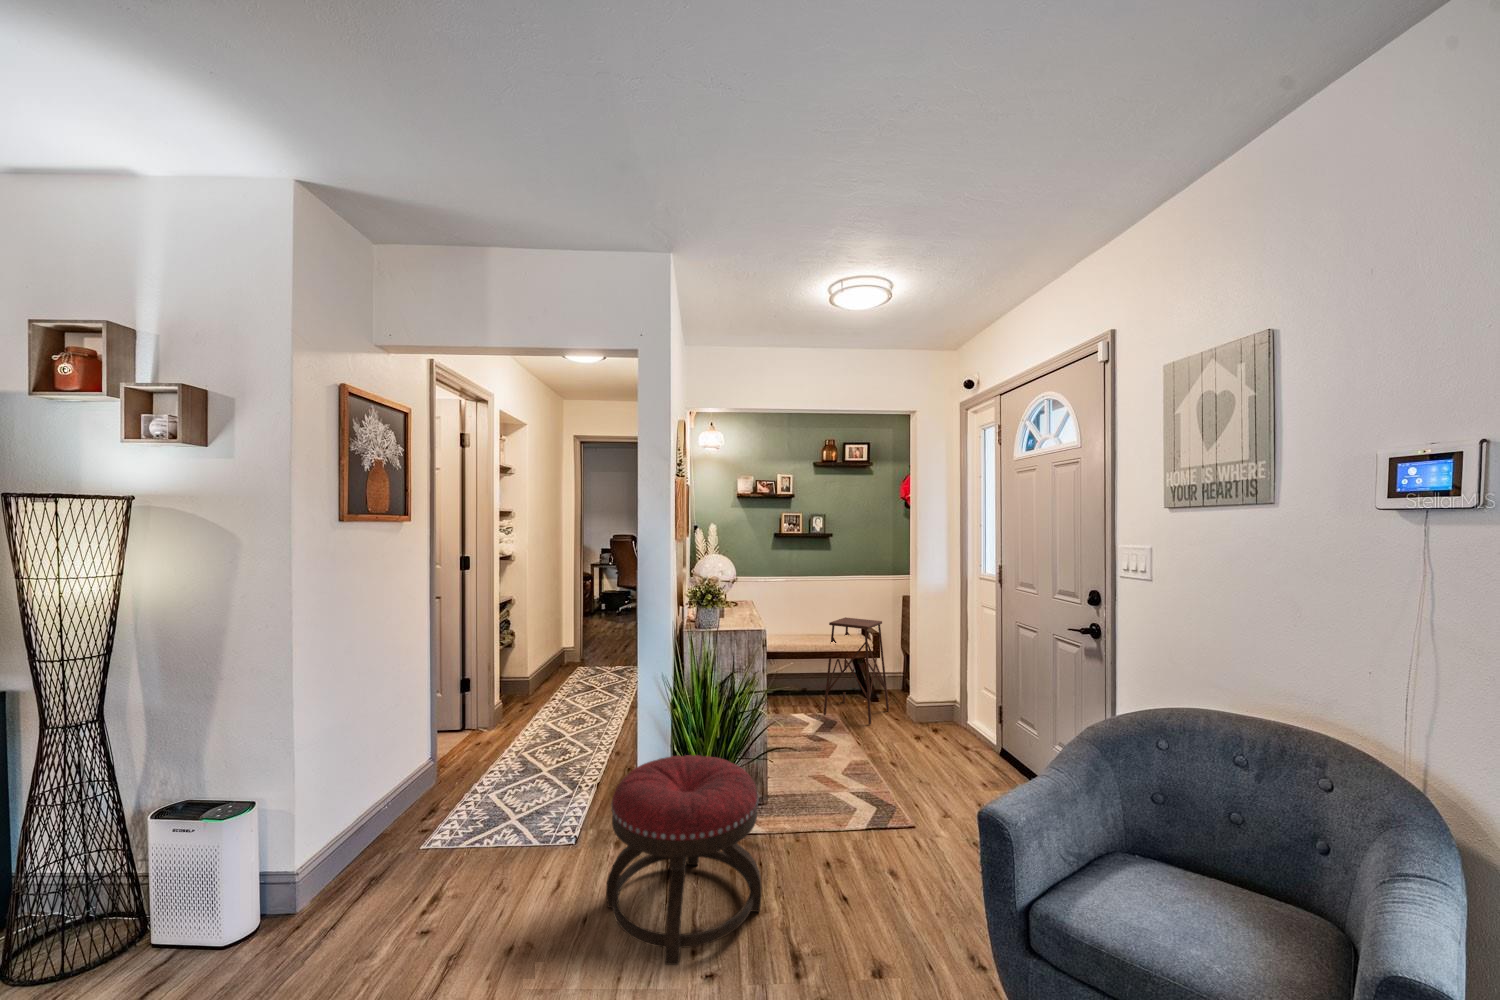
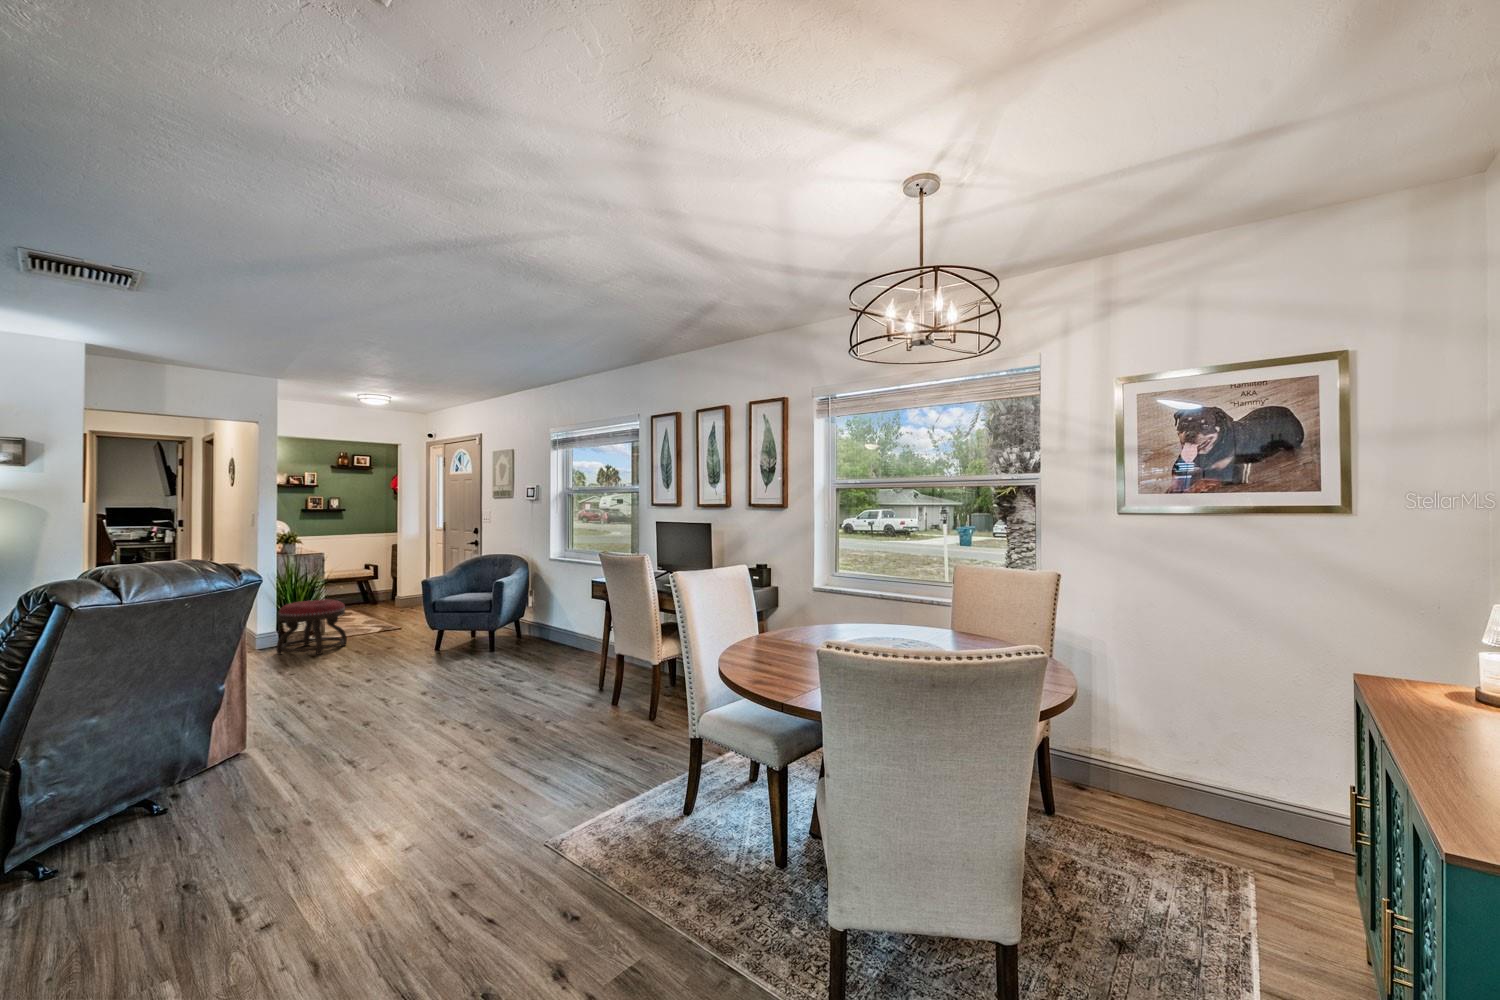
side table: present [823,617,889,724] -> none [343,558,384,613]

